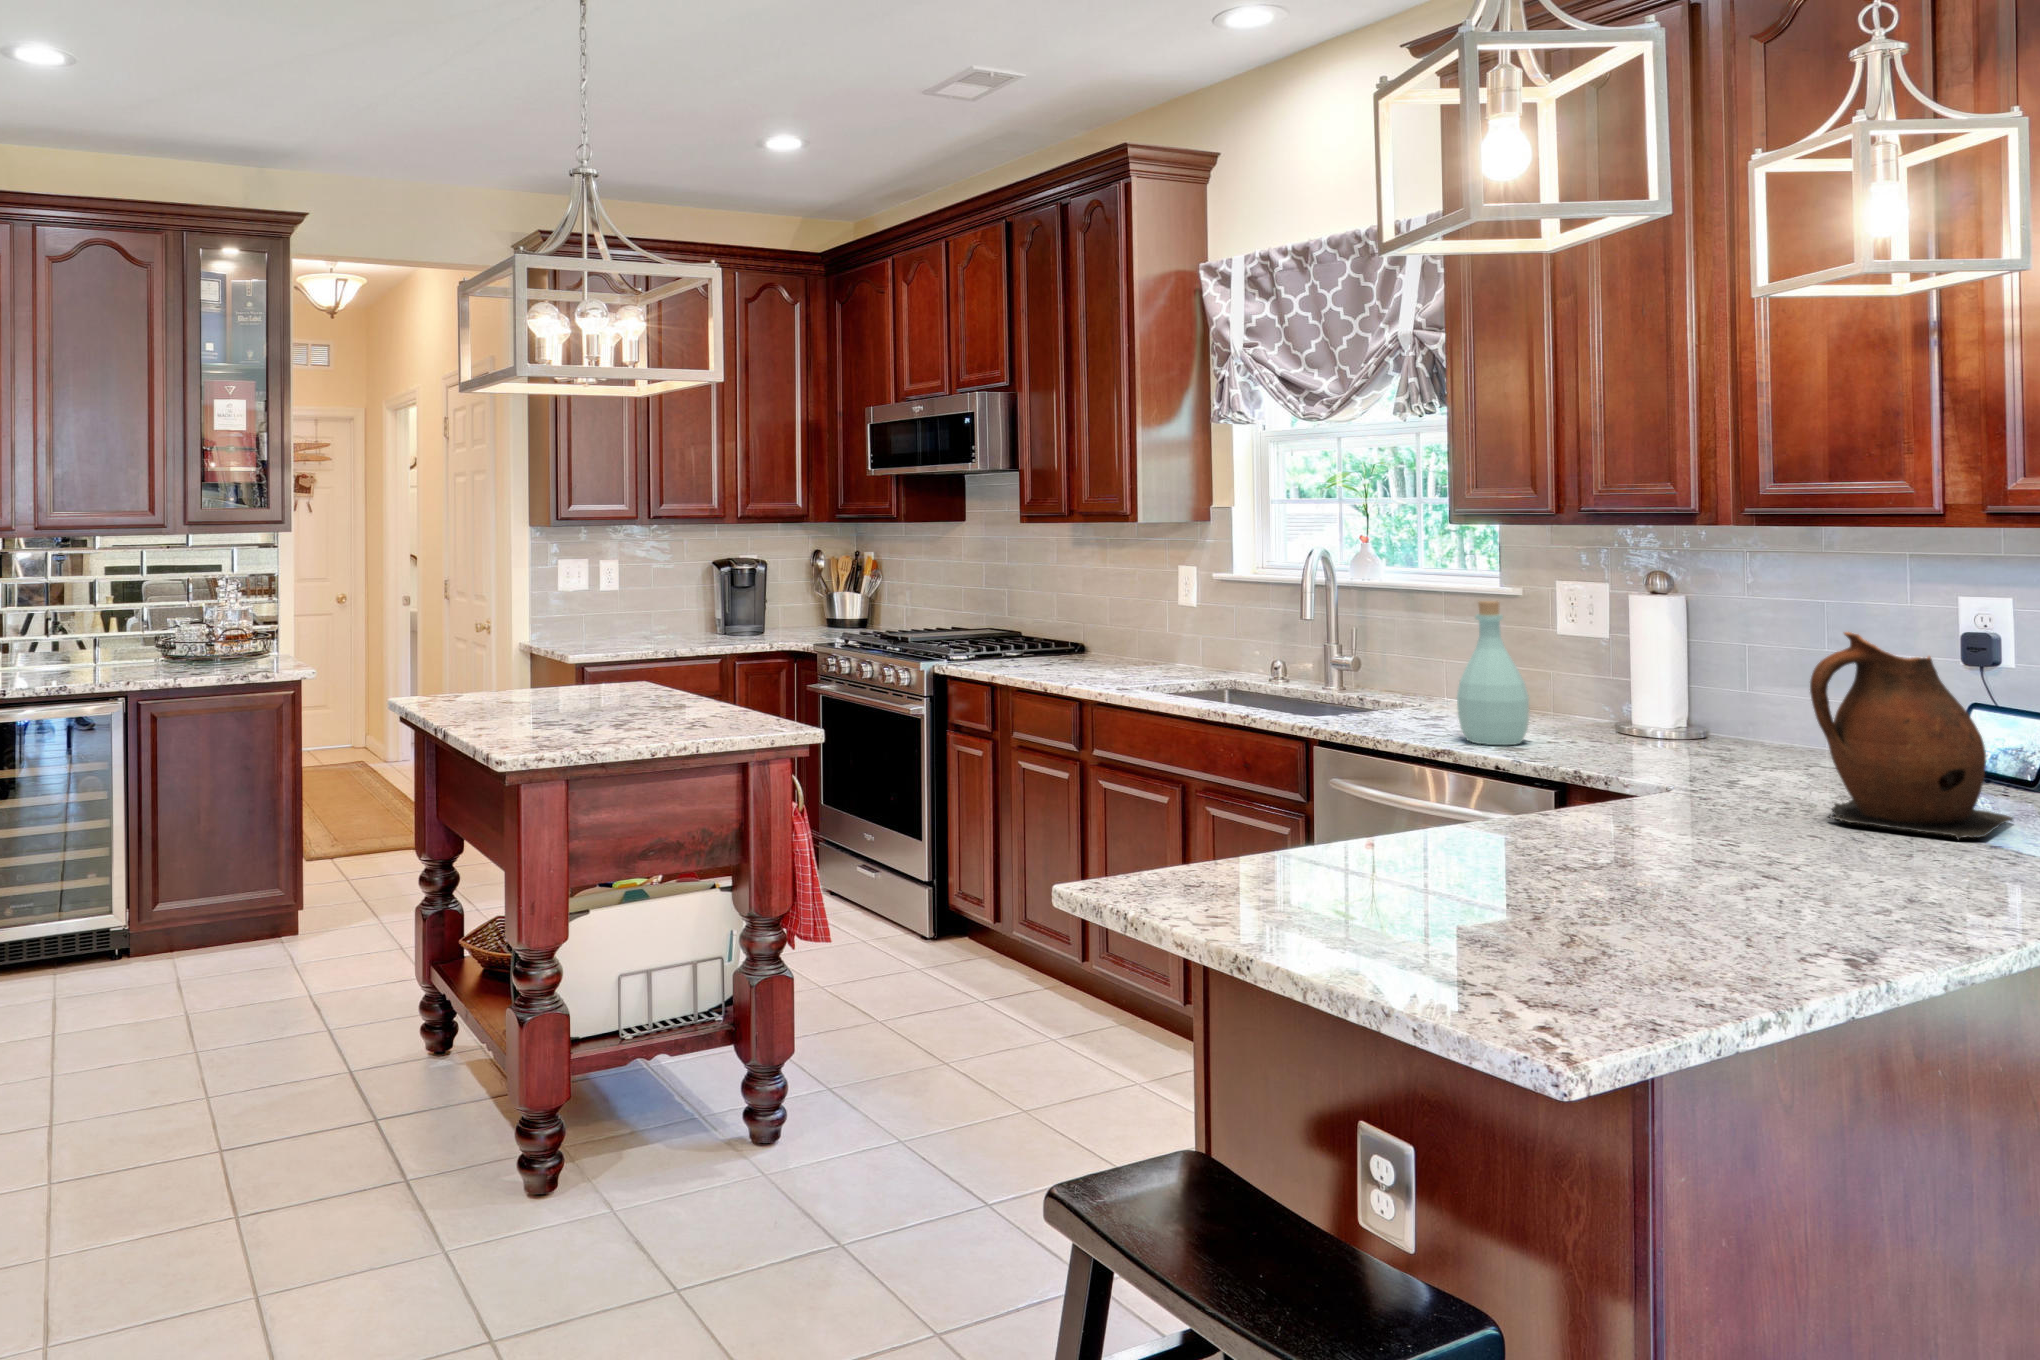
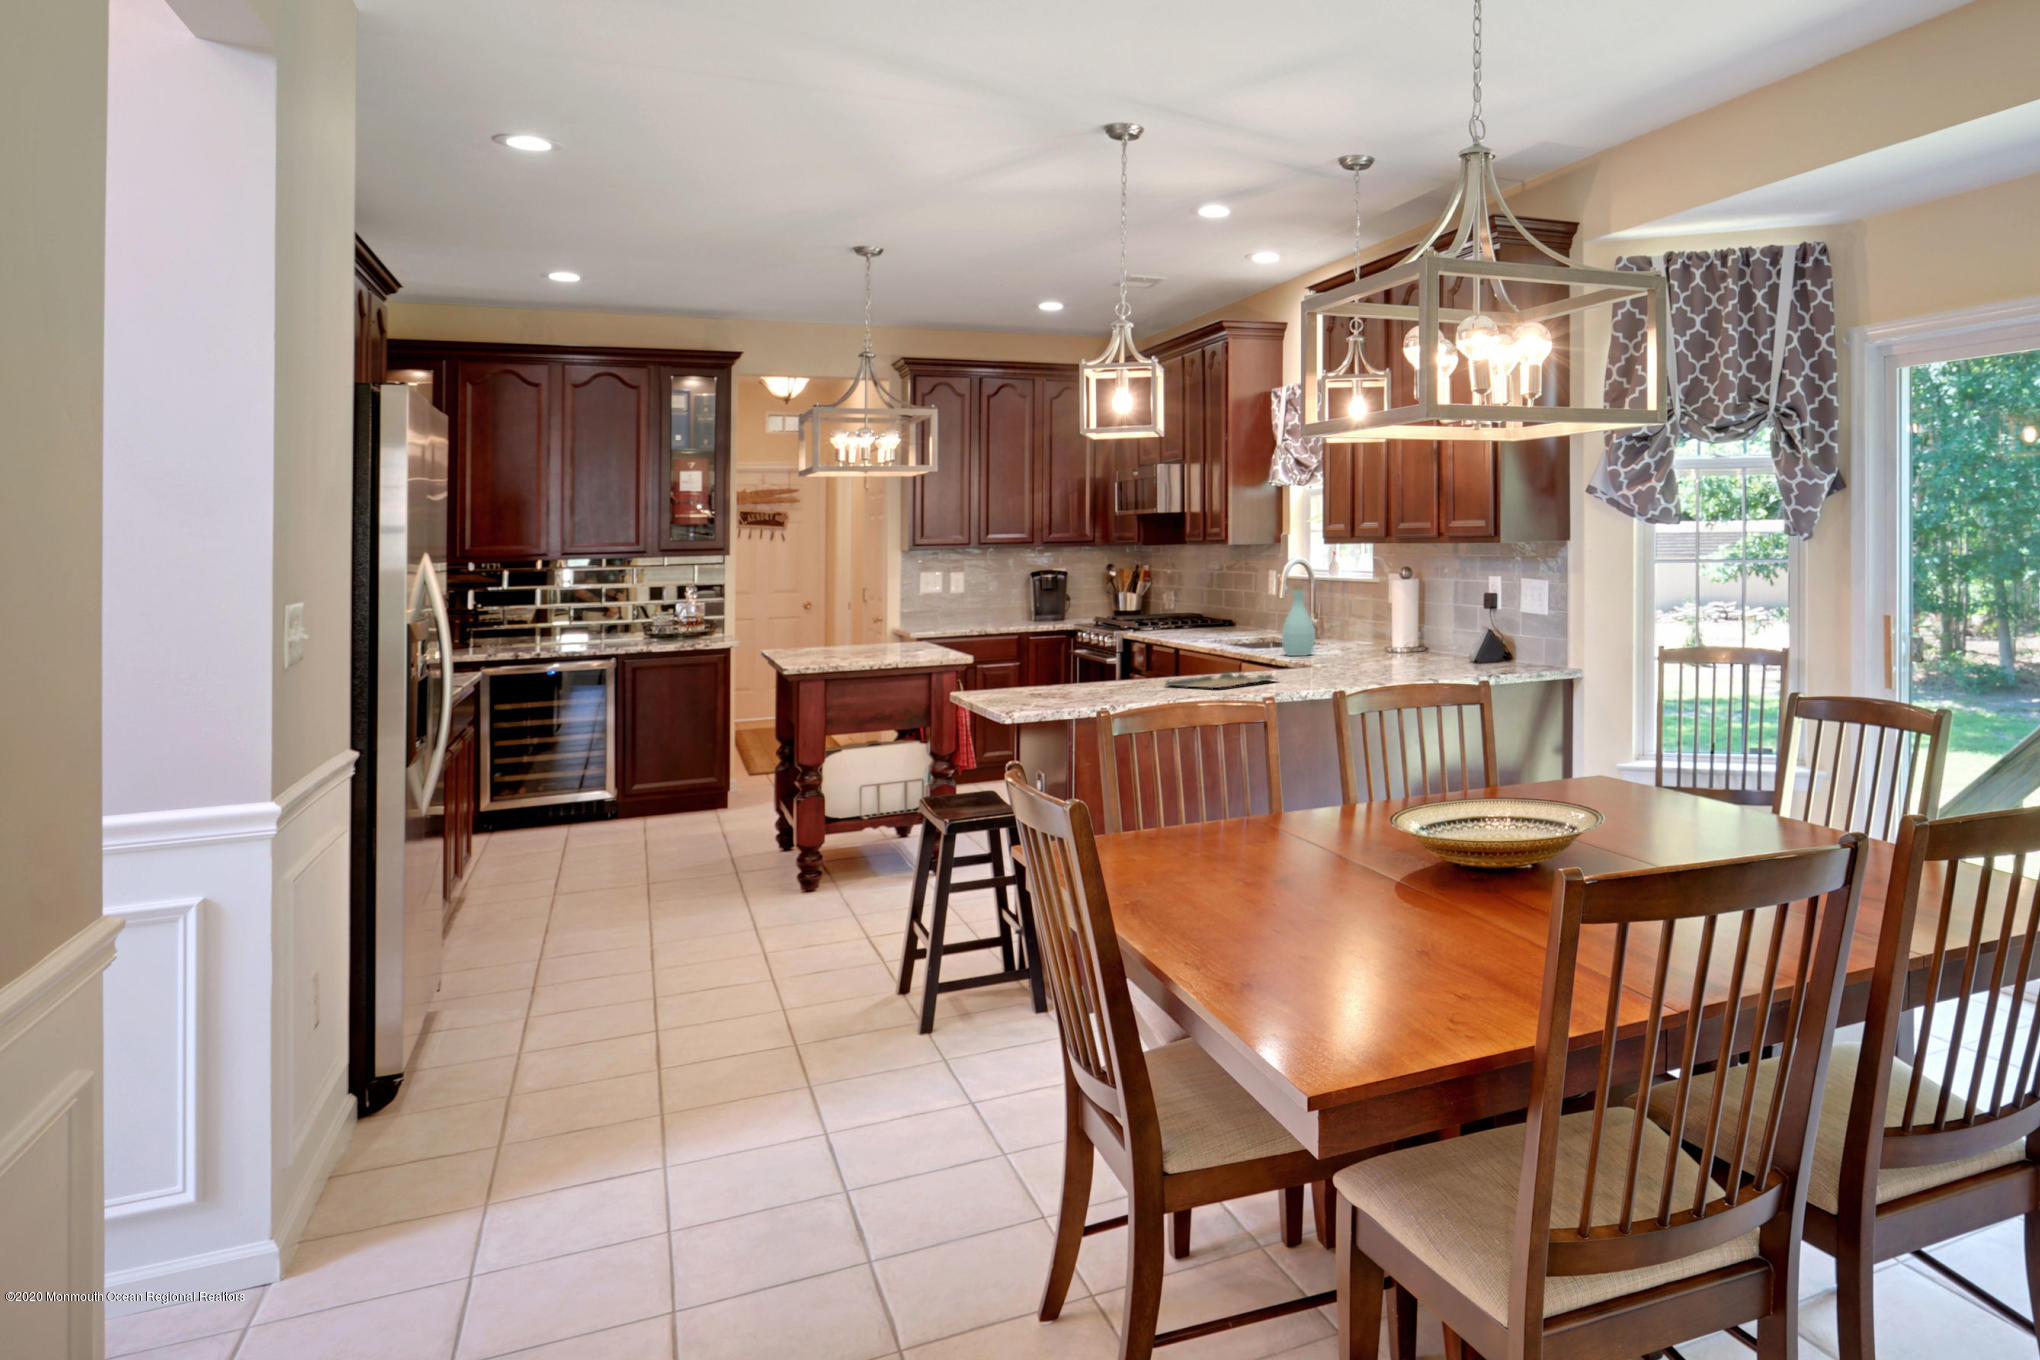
ceramic pitcher: present [1810,632,2013,840] -> none [1322,590,1401,675]
tray: none [1664,837,1906,923] -> present [1165,673,1275,688]

